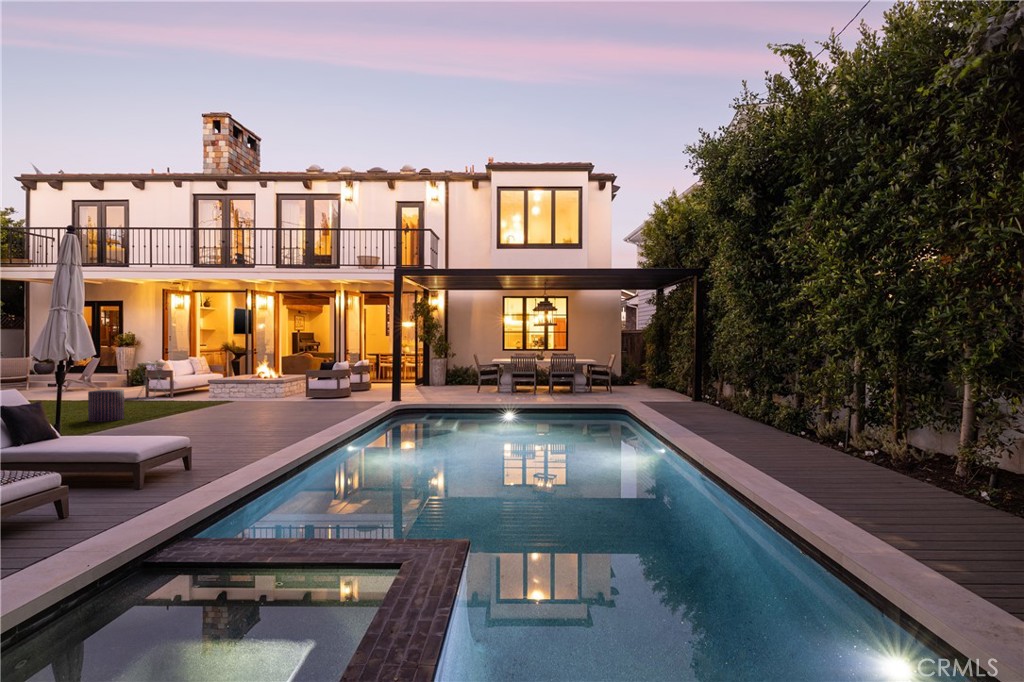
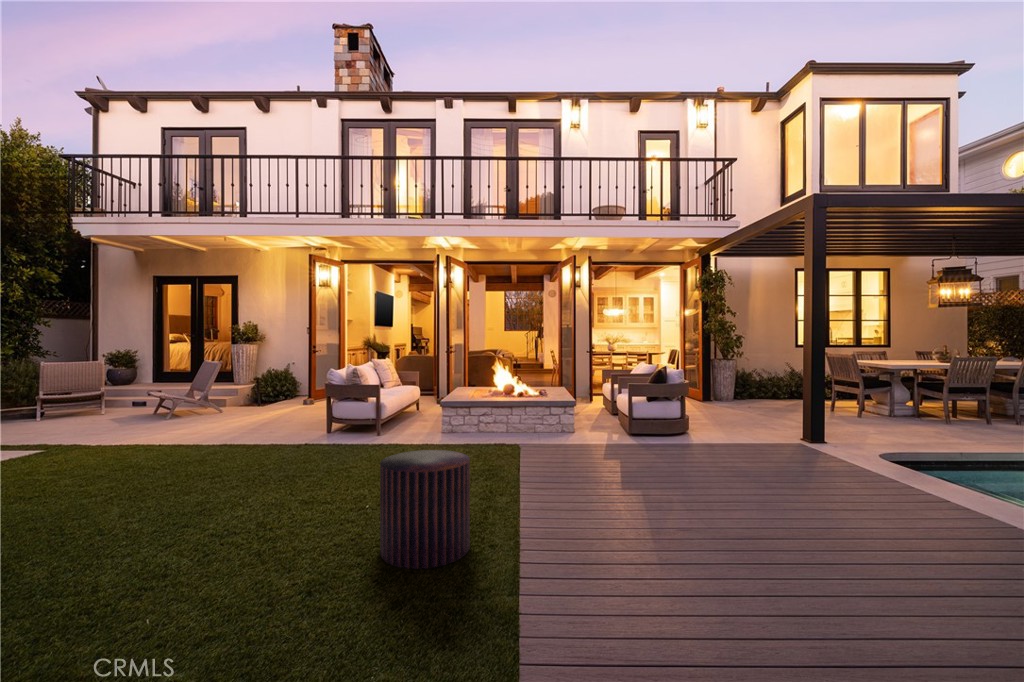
side table: present [137,362,165,390] -> none [325,369,374,438]

